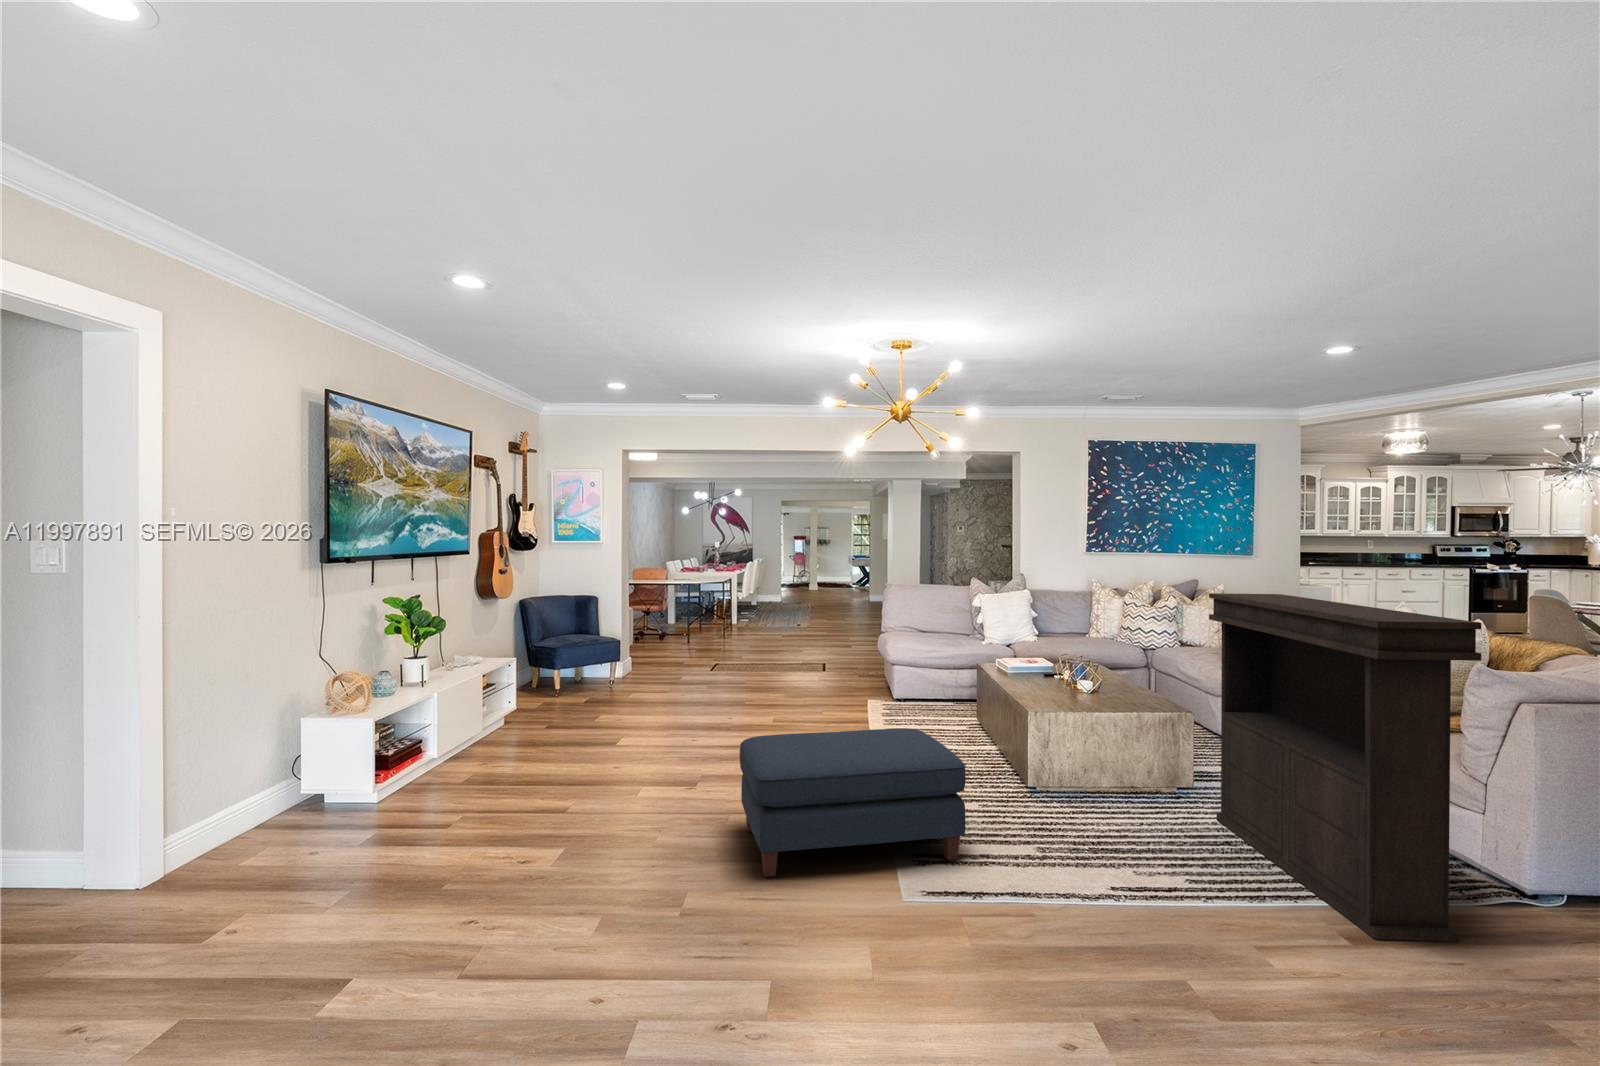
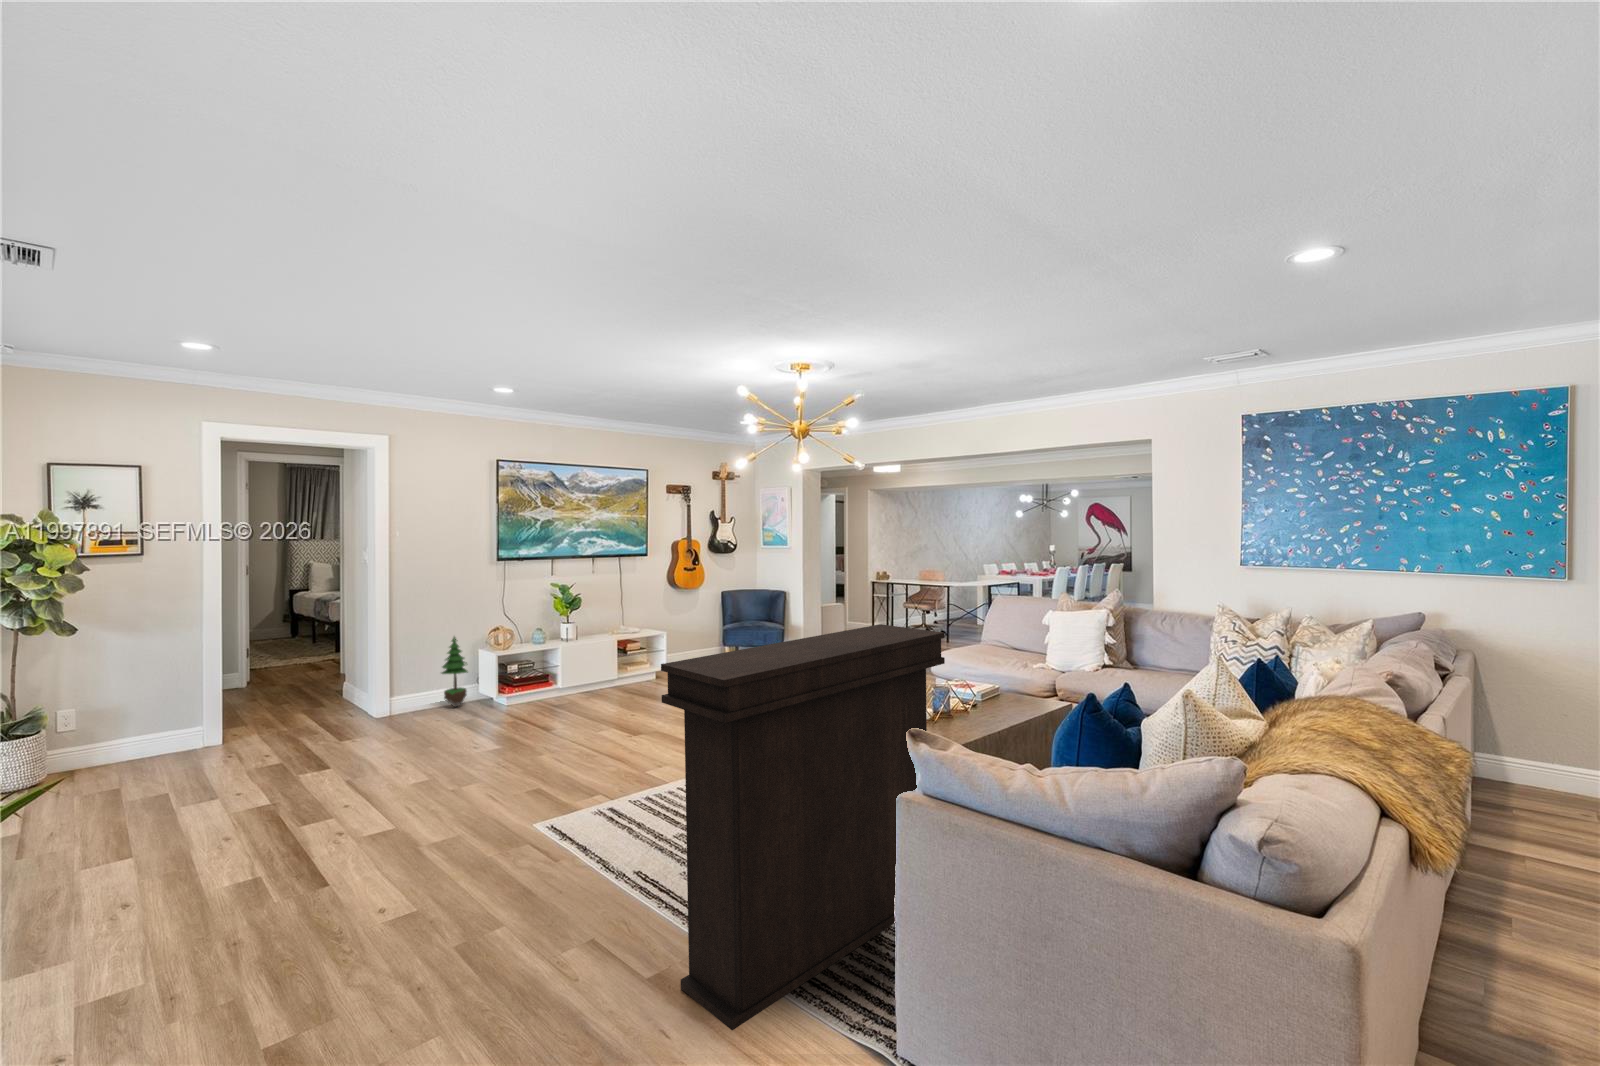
potted tree: none [260,694,317,826] -> present [442,637,468,707]
ottoman: present [740,728,966,877] -> none [513,699,691,820]

